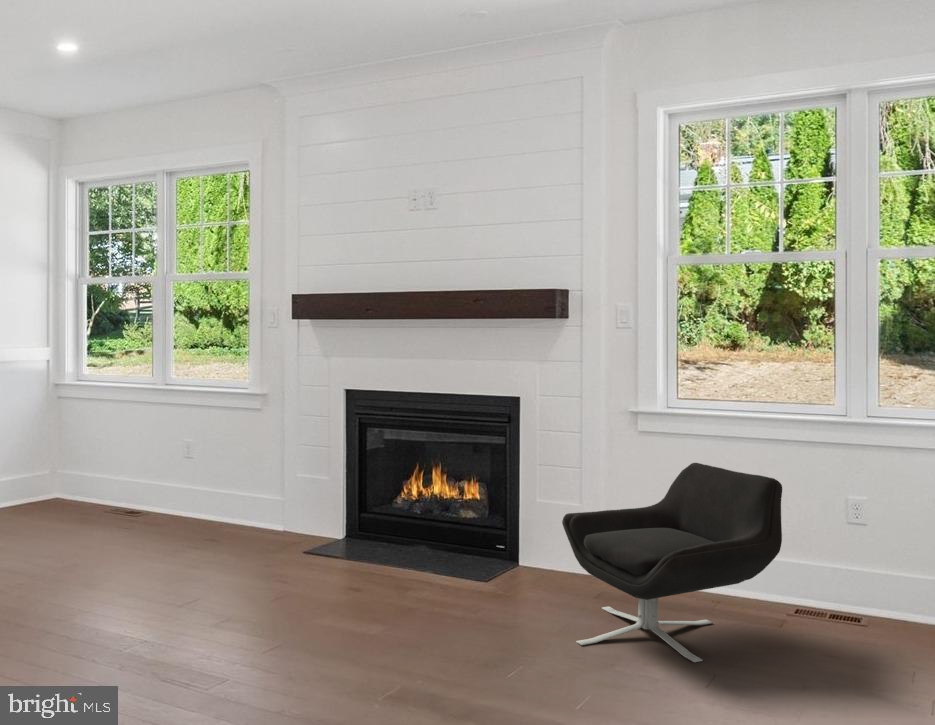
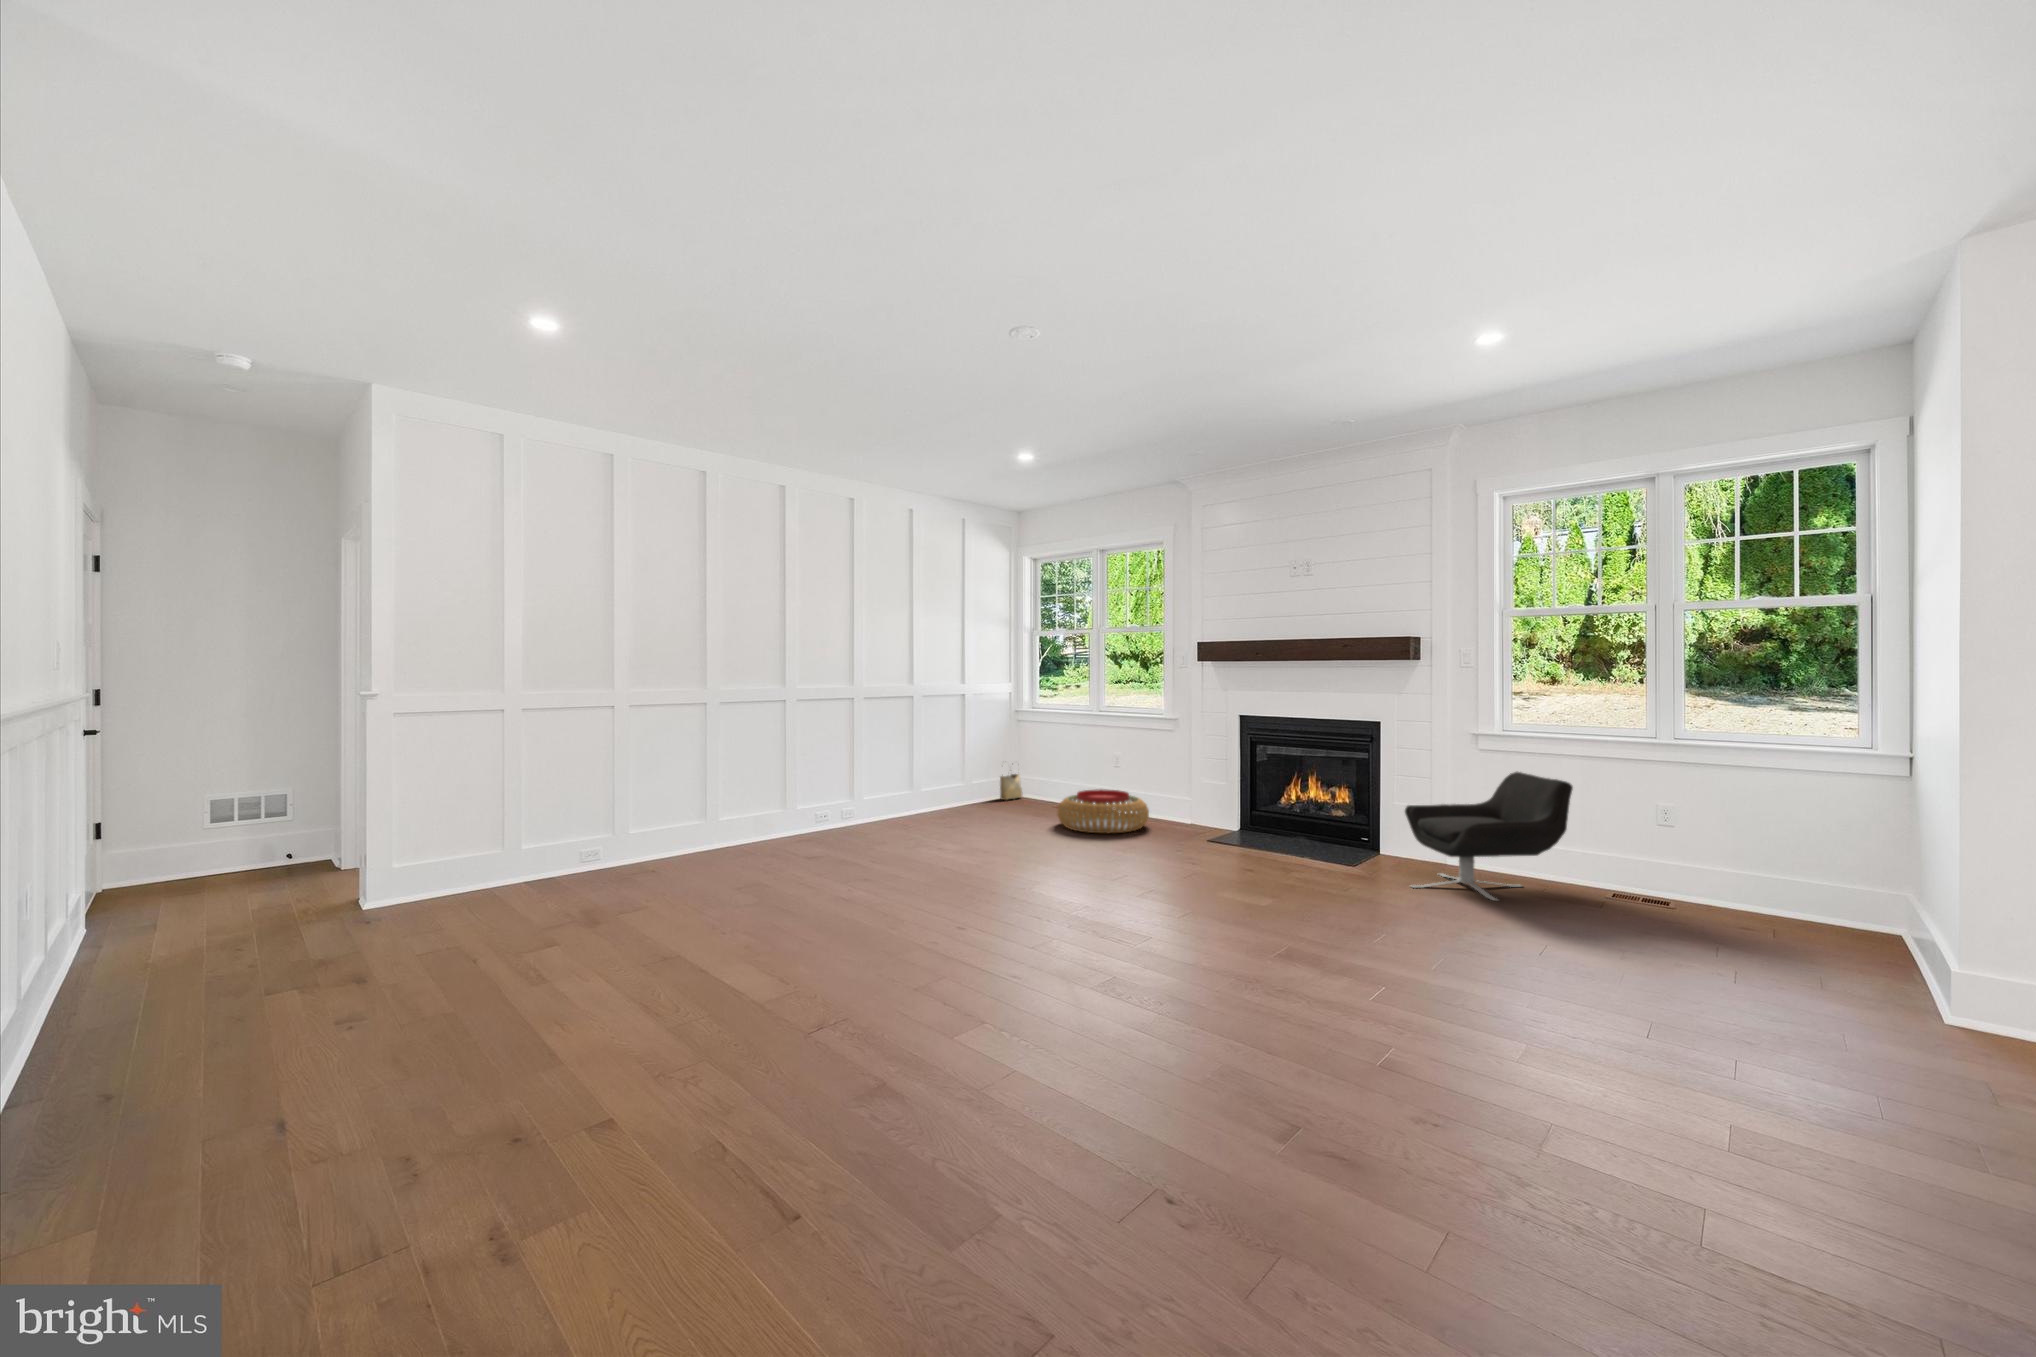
woven basket: none [15,453,55,508] -> present [1000,774,1023,800]
pouf: none [68,495,217,567] -> present [1057,789,1149,833]

